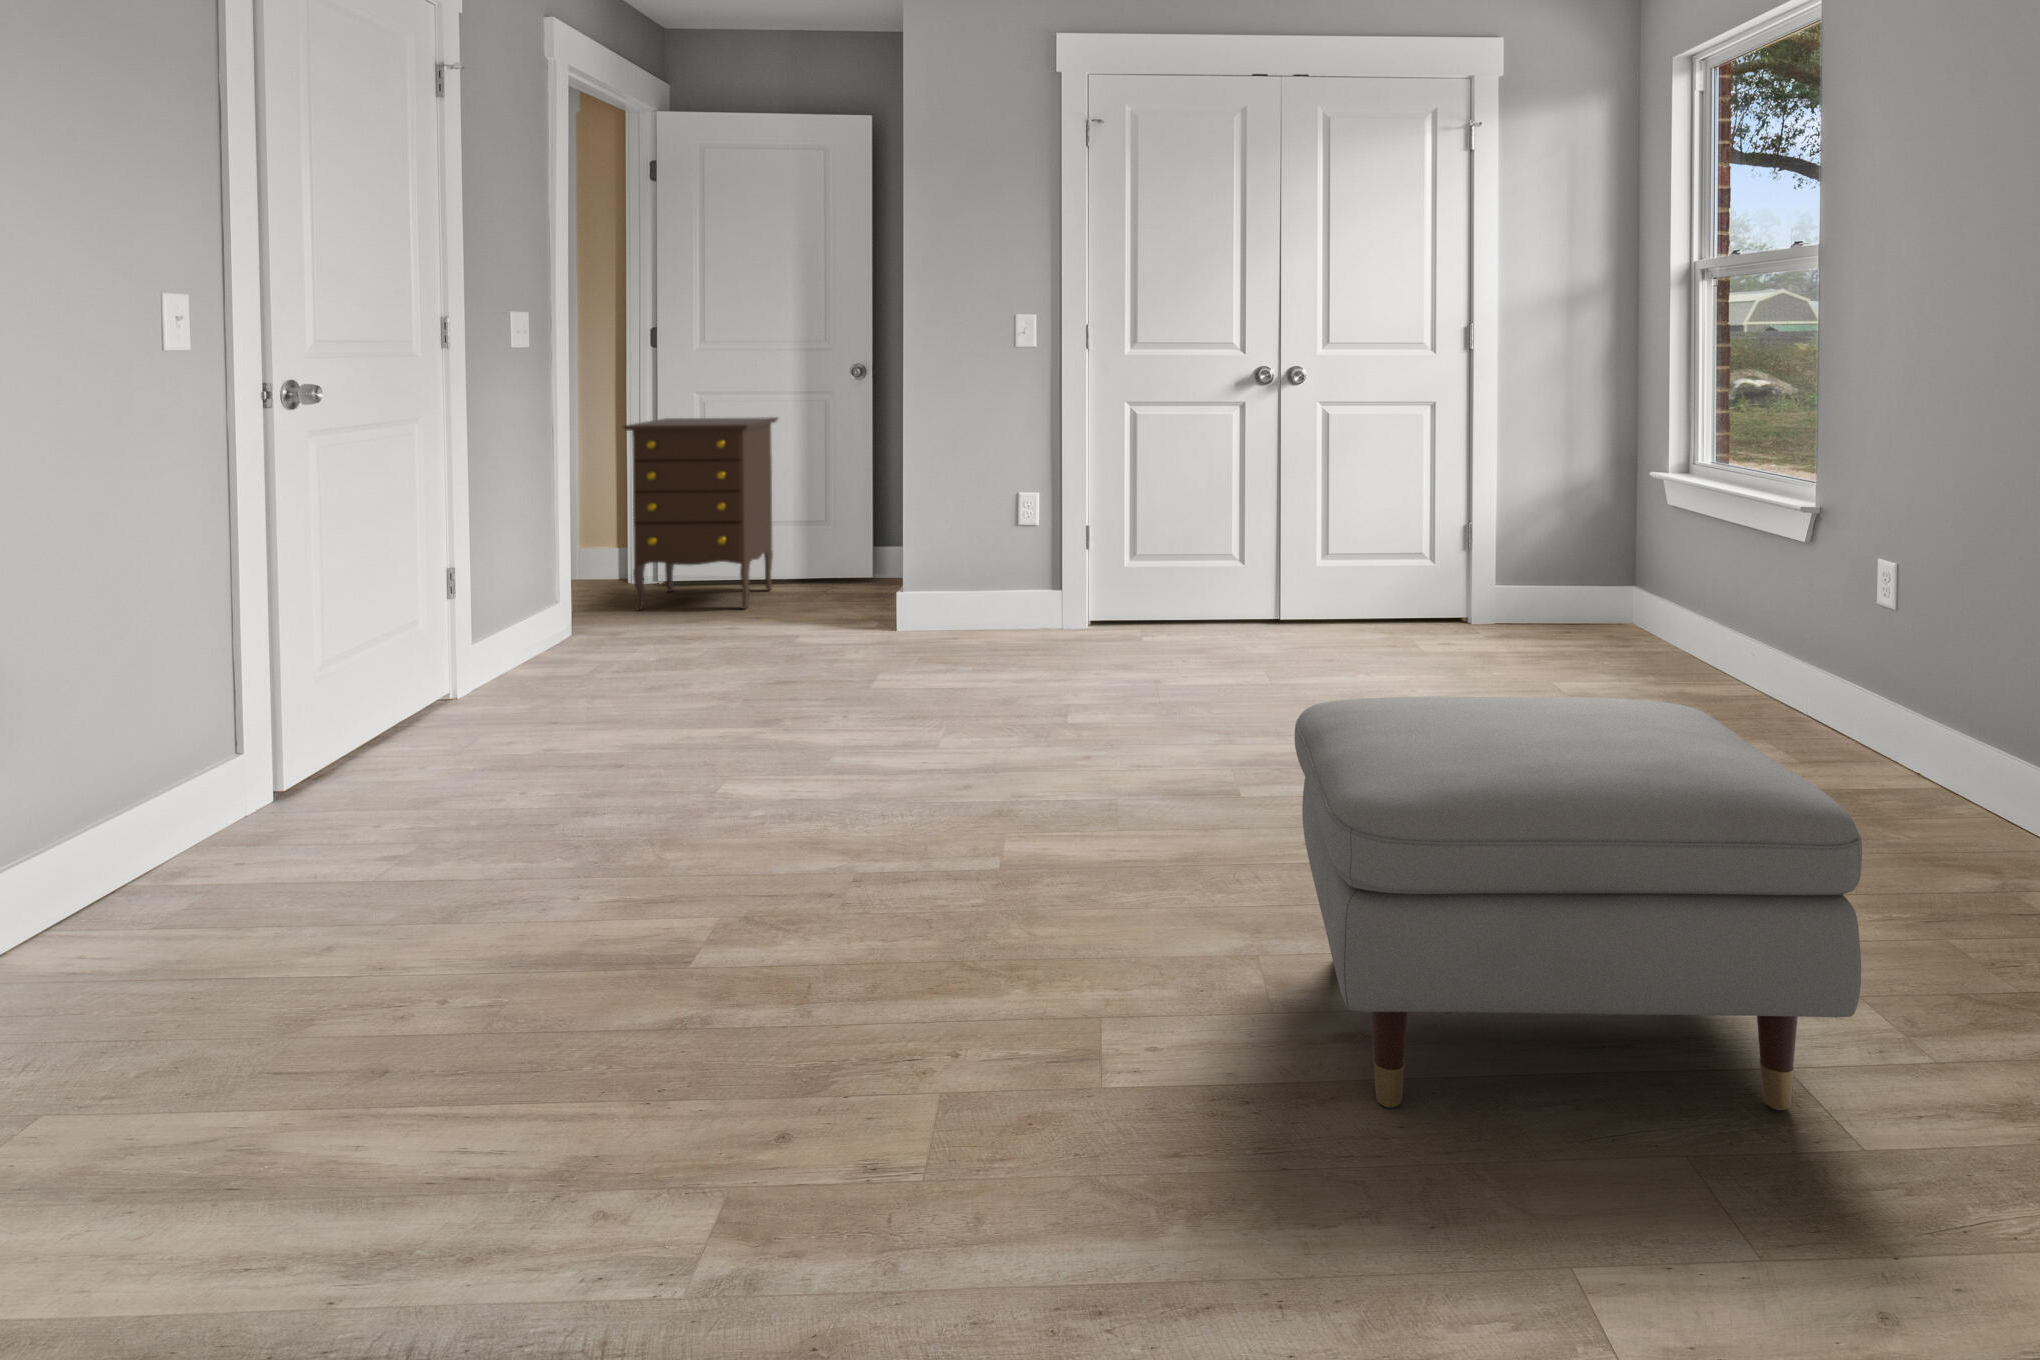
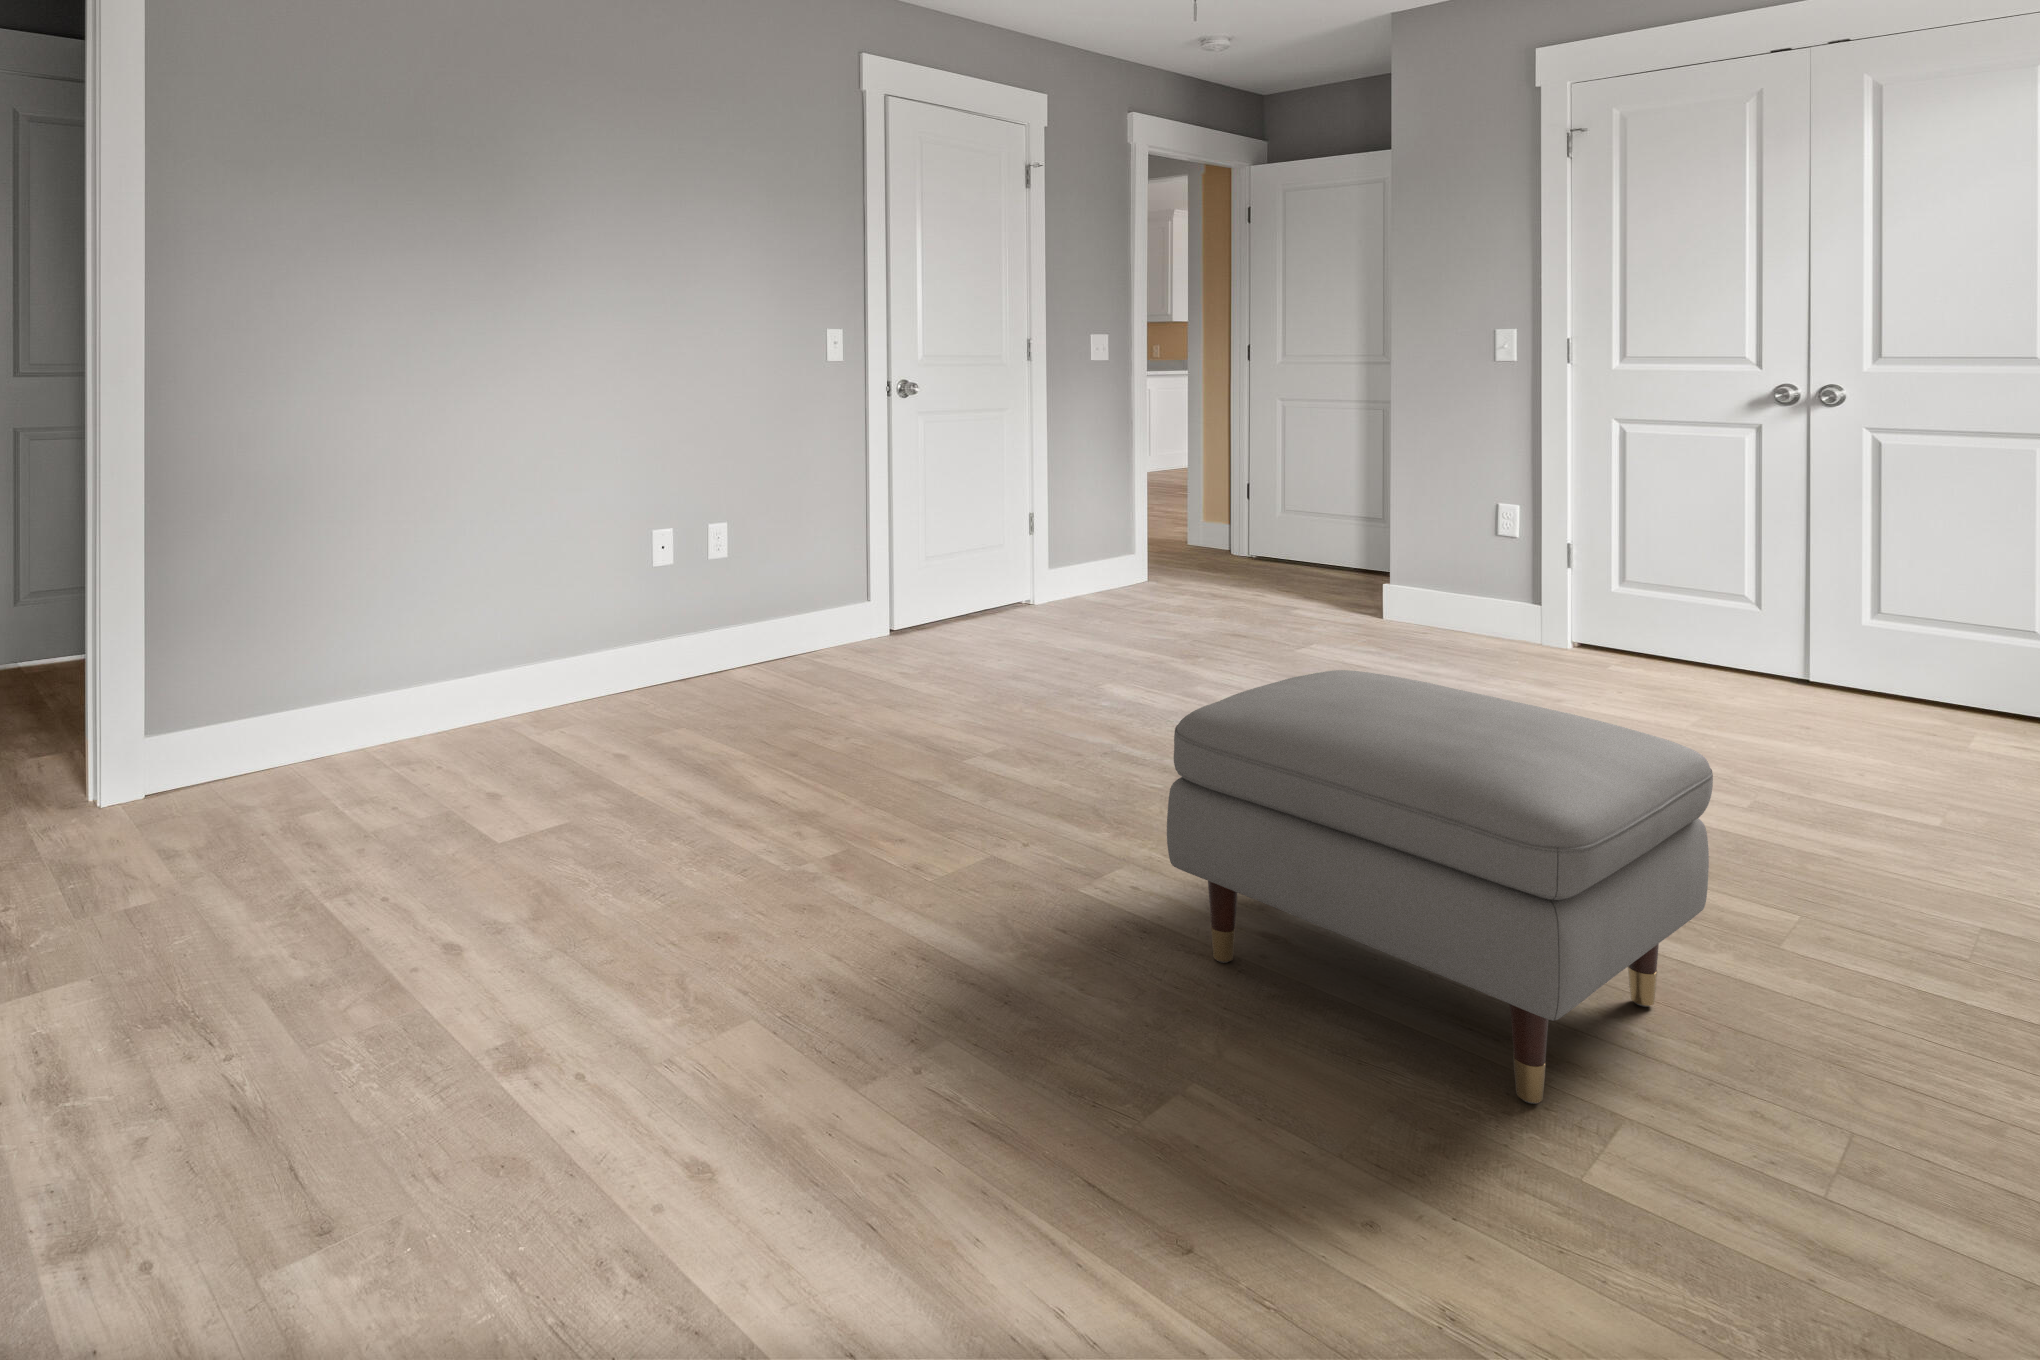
dresser: present [624,417,778,610] -> none [1204,419,1345,584]

